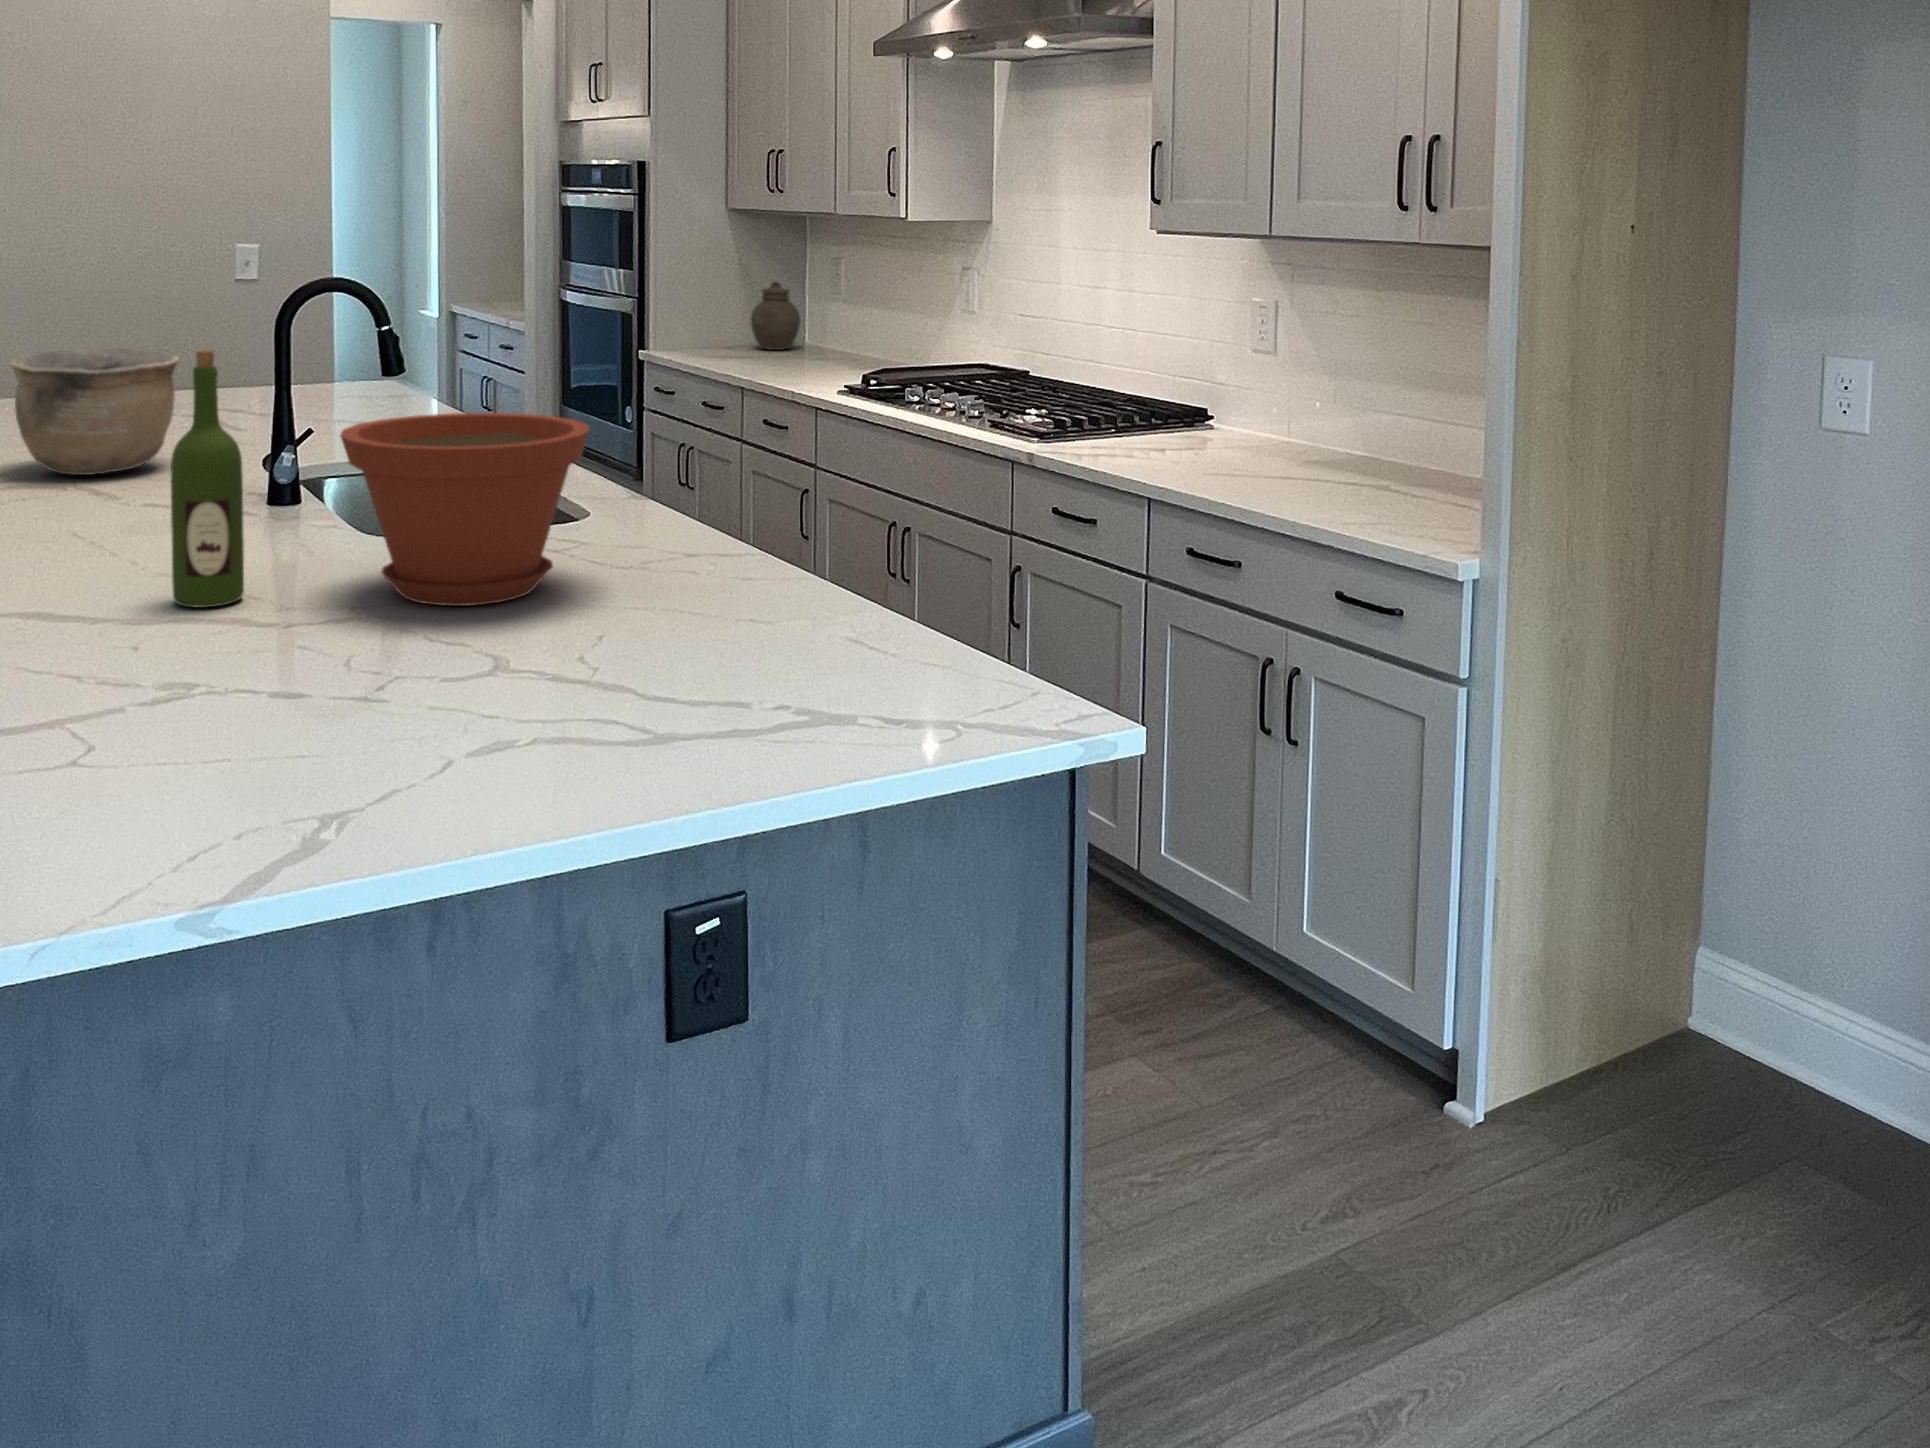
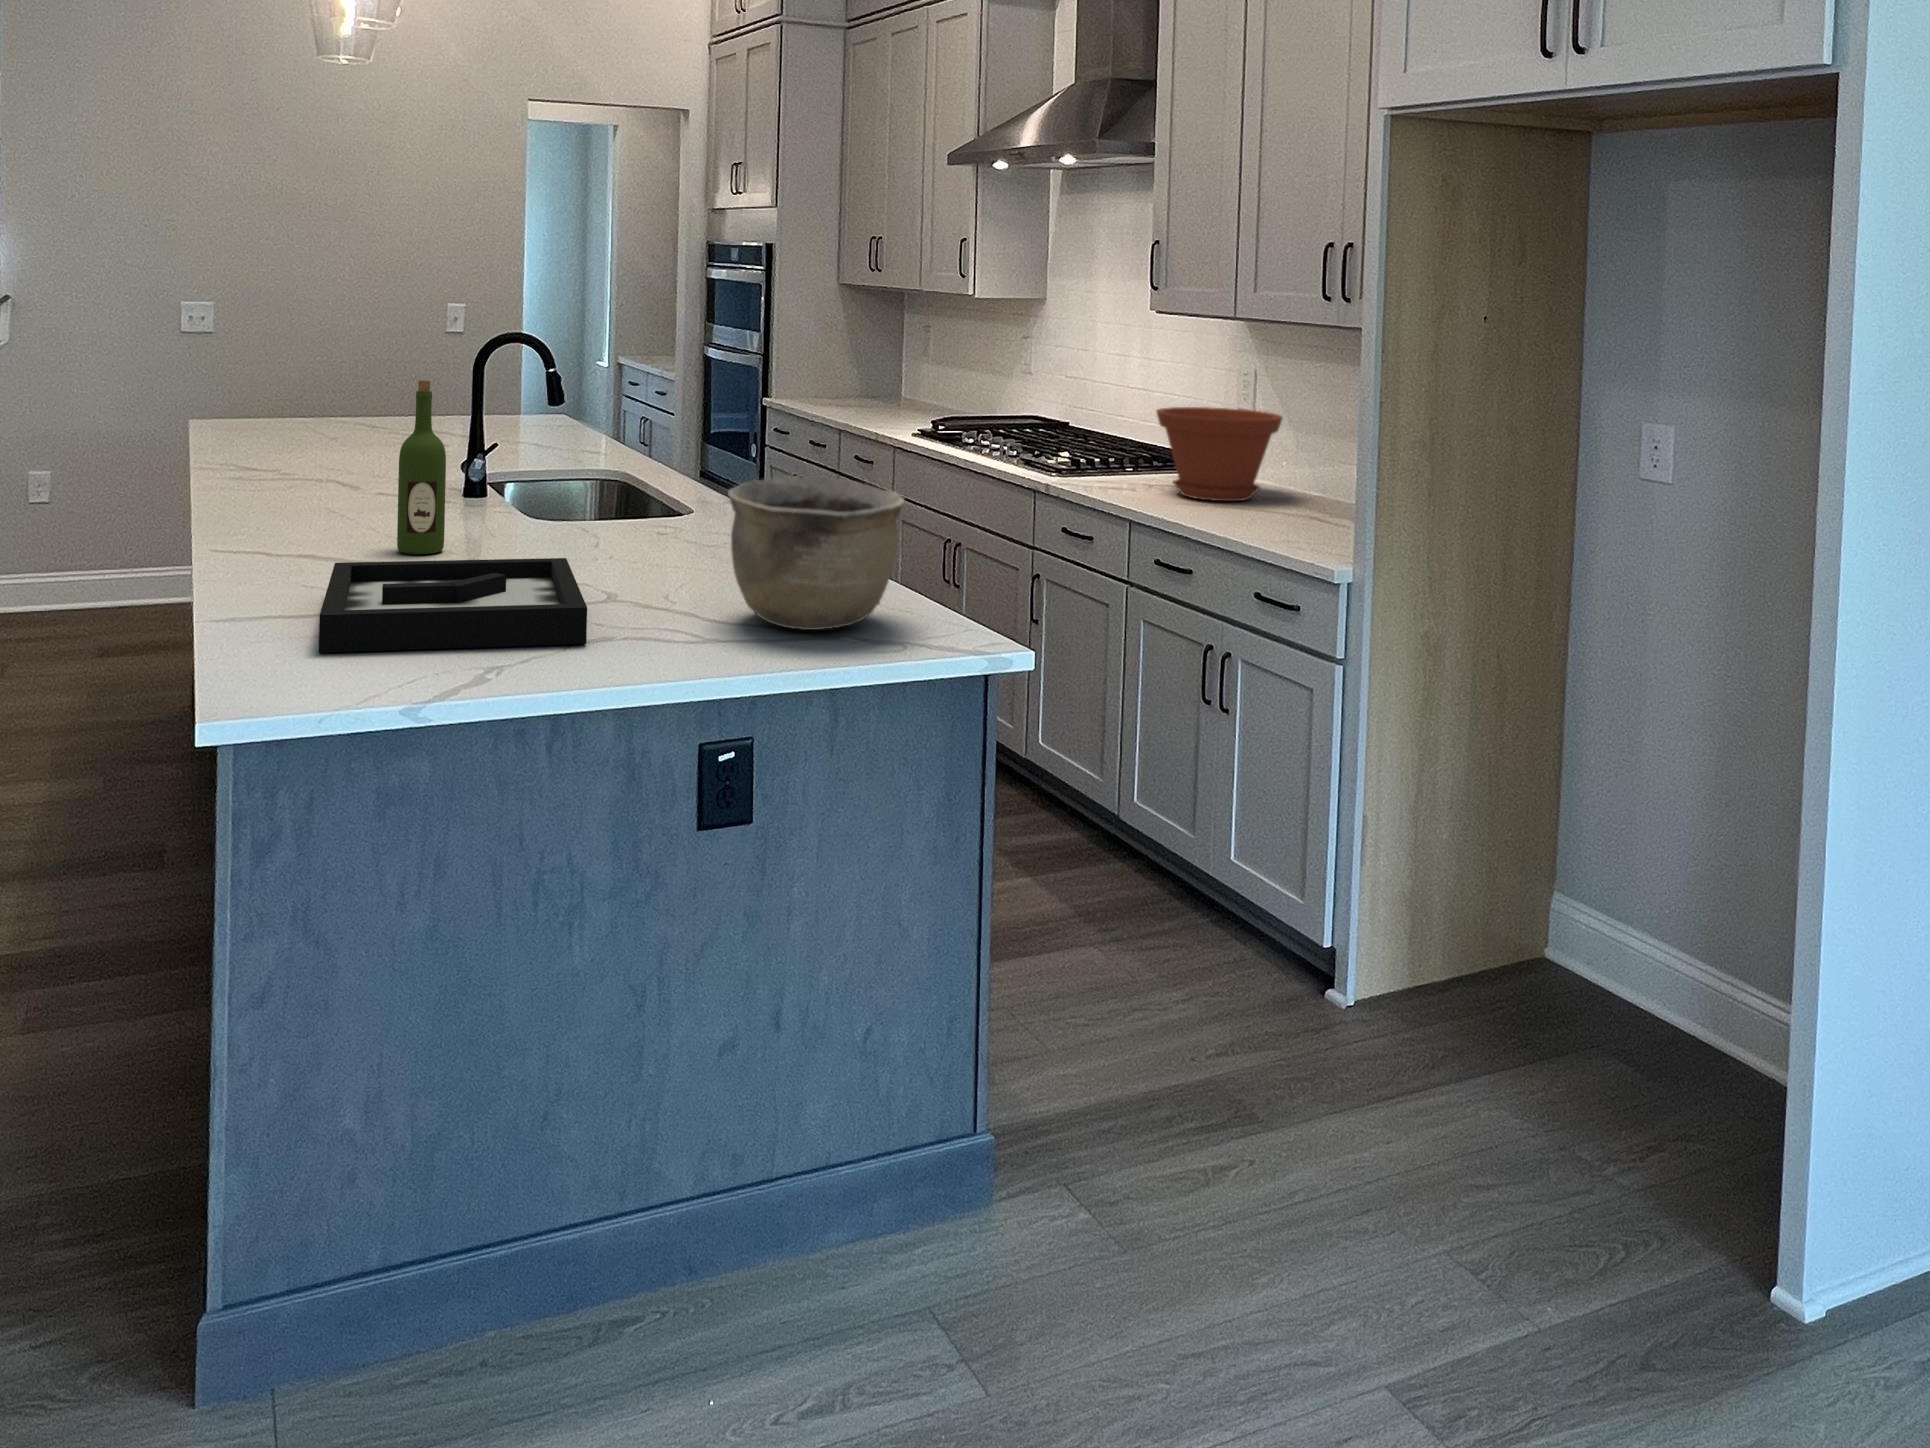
jar: present [751,282,800,350] -> none [854,345,895,402]
bowl: present [11,347,179,475] -> present [728,476,904,630]
plant pot: present [340,413,589,606] -> present [1156,407,1282,501]
decorative tray: none [30,614,482,821] -> present [319,558,587,653]

